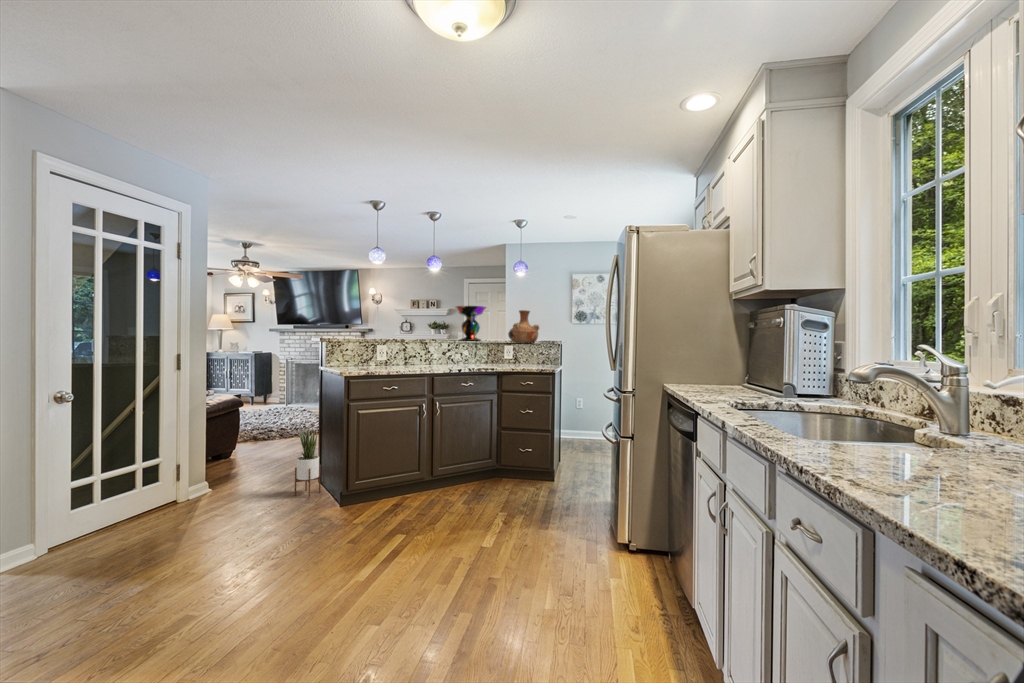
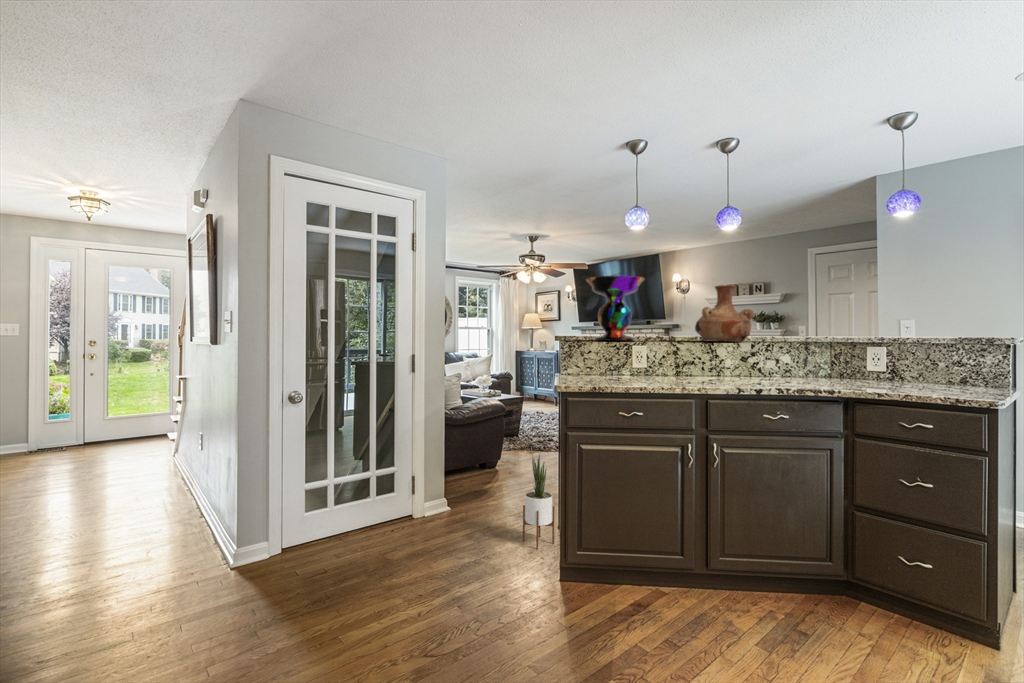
decorative bowl: present [455,306,486,341] -> present [586,276,644,341]
vase: present [508,310,539,343] -> present [695,285,754,342]

